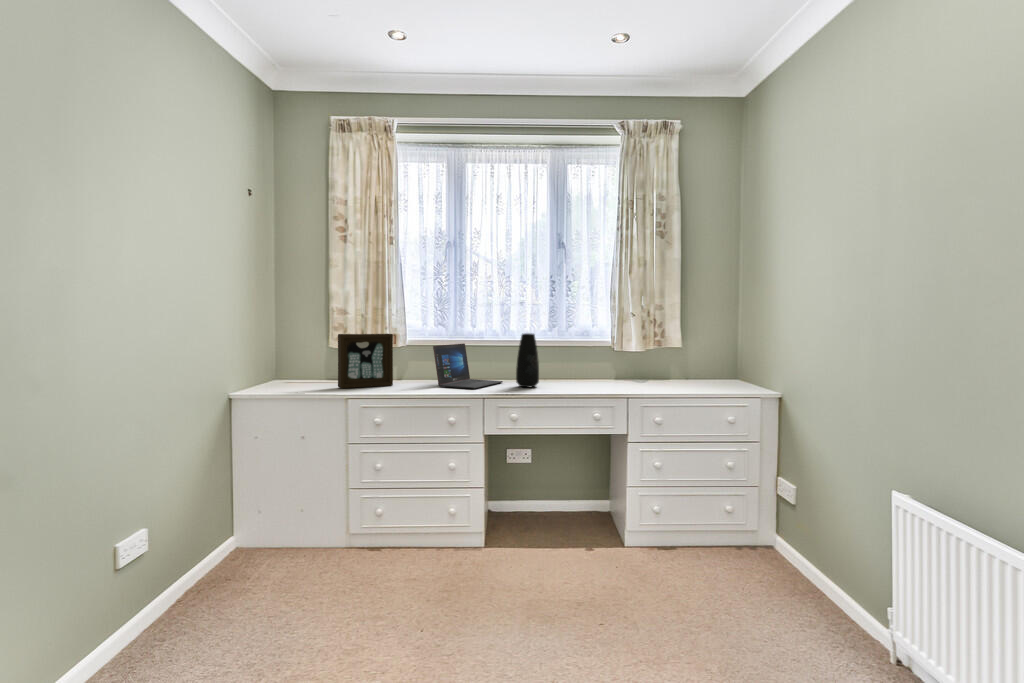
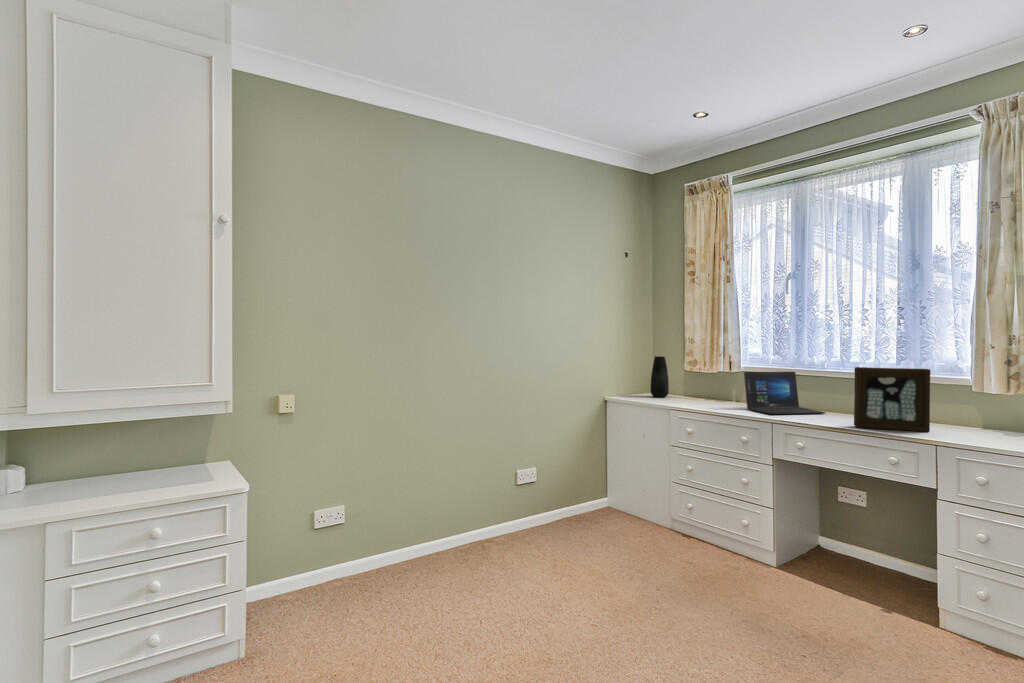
vase: present [516,333,539,387] -> present [651,356,669,397]
picture frame: present [338,334,393,388] -> present [854,367,930,432]

